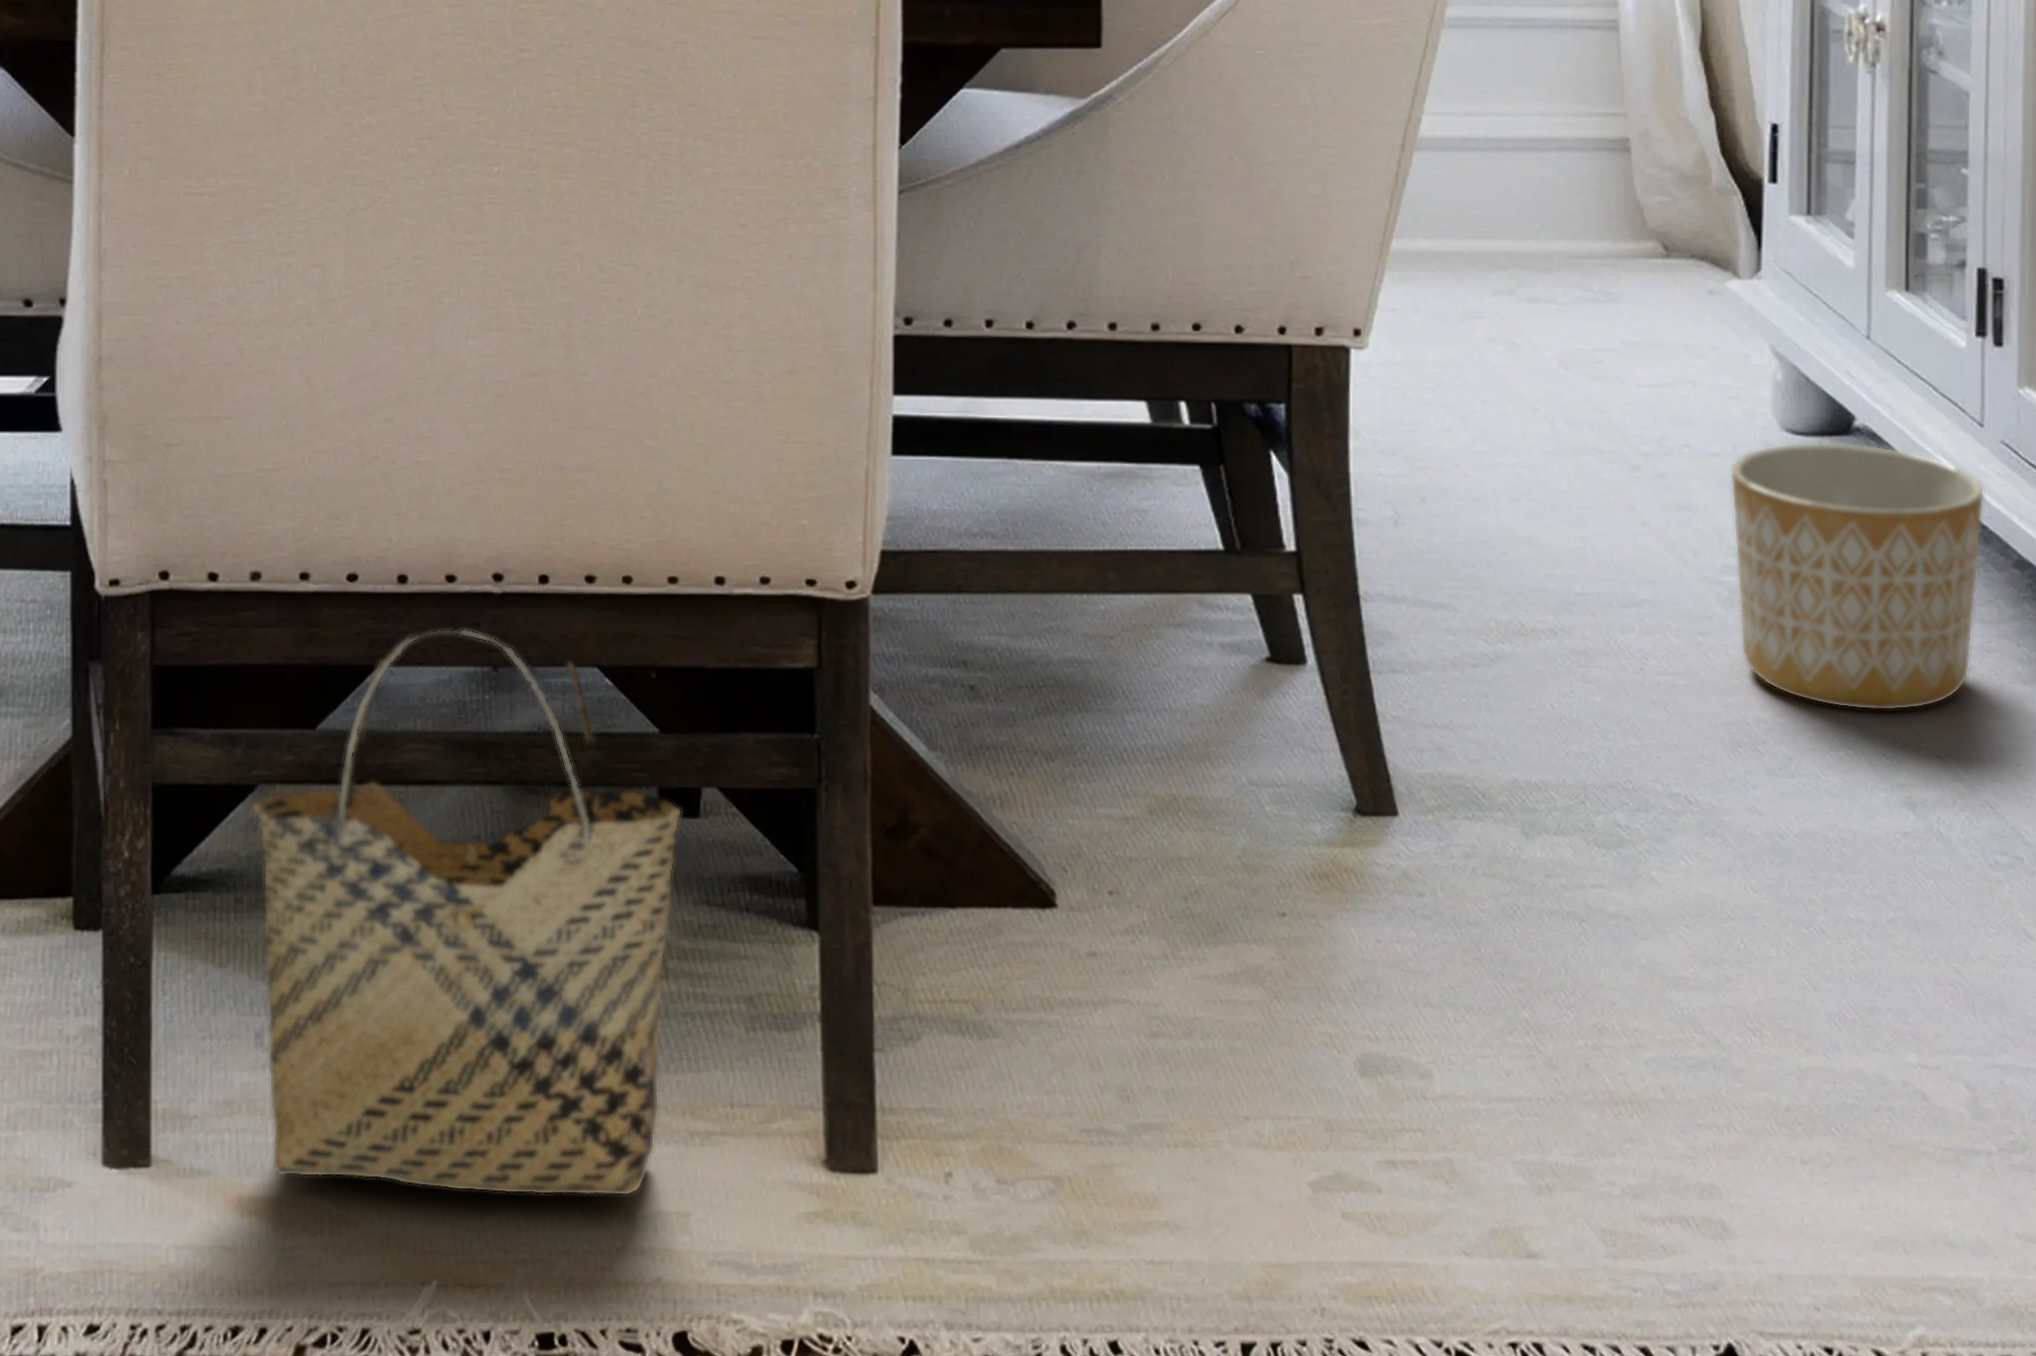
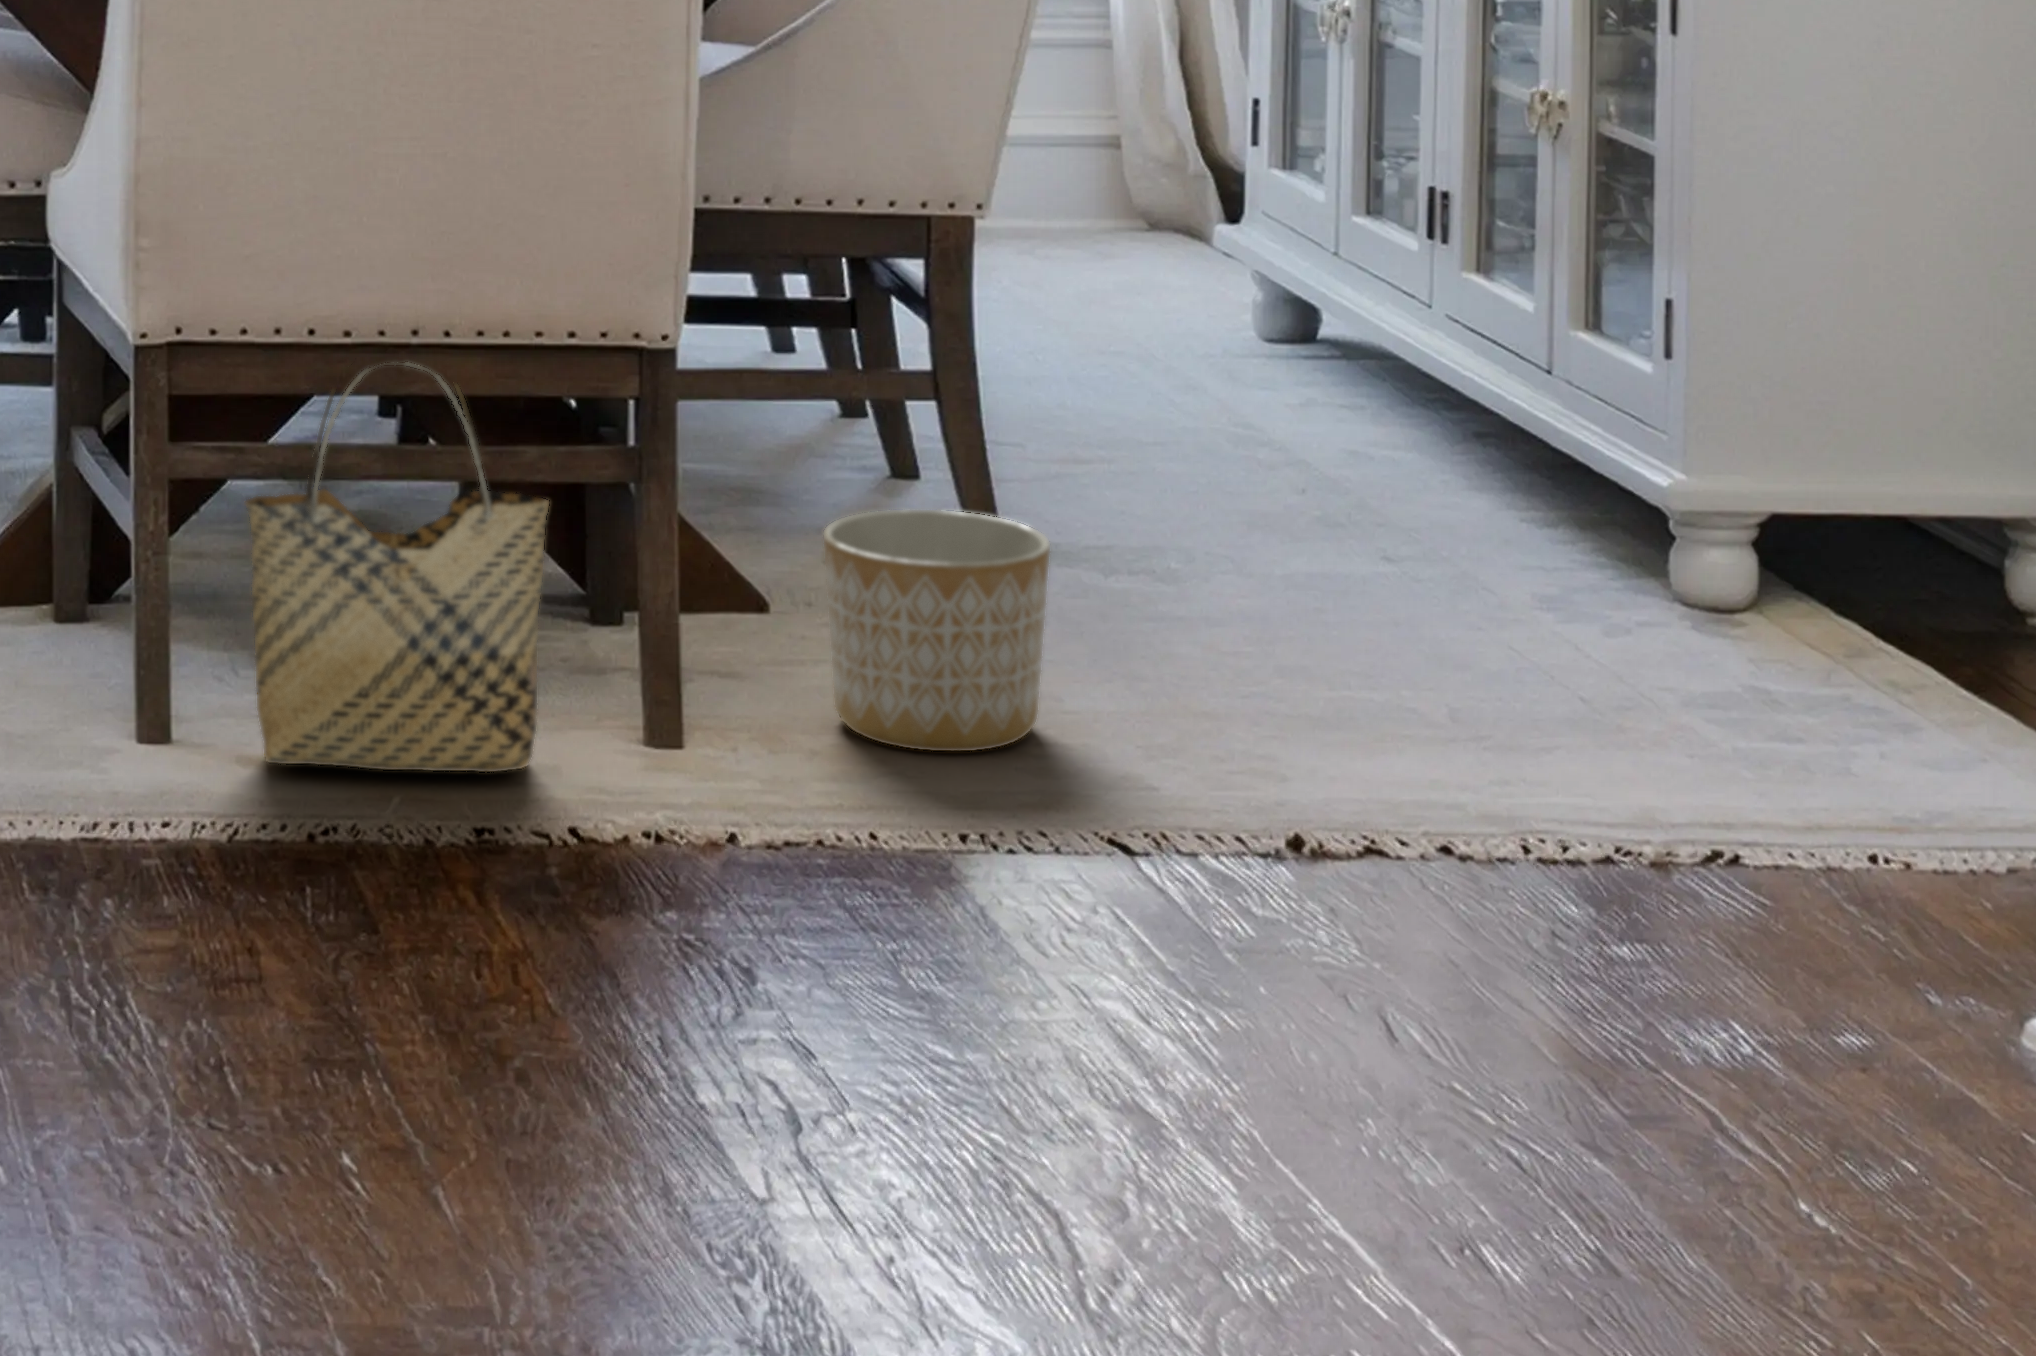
planter: present [1732,444,1983,709] -> present [824,510,1050,751]

